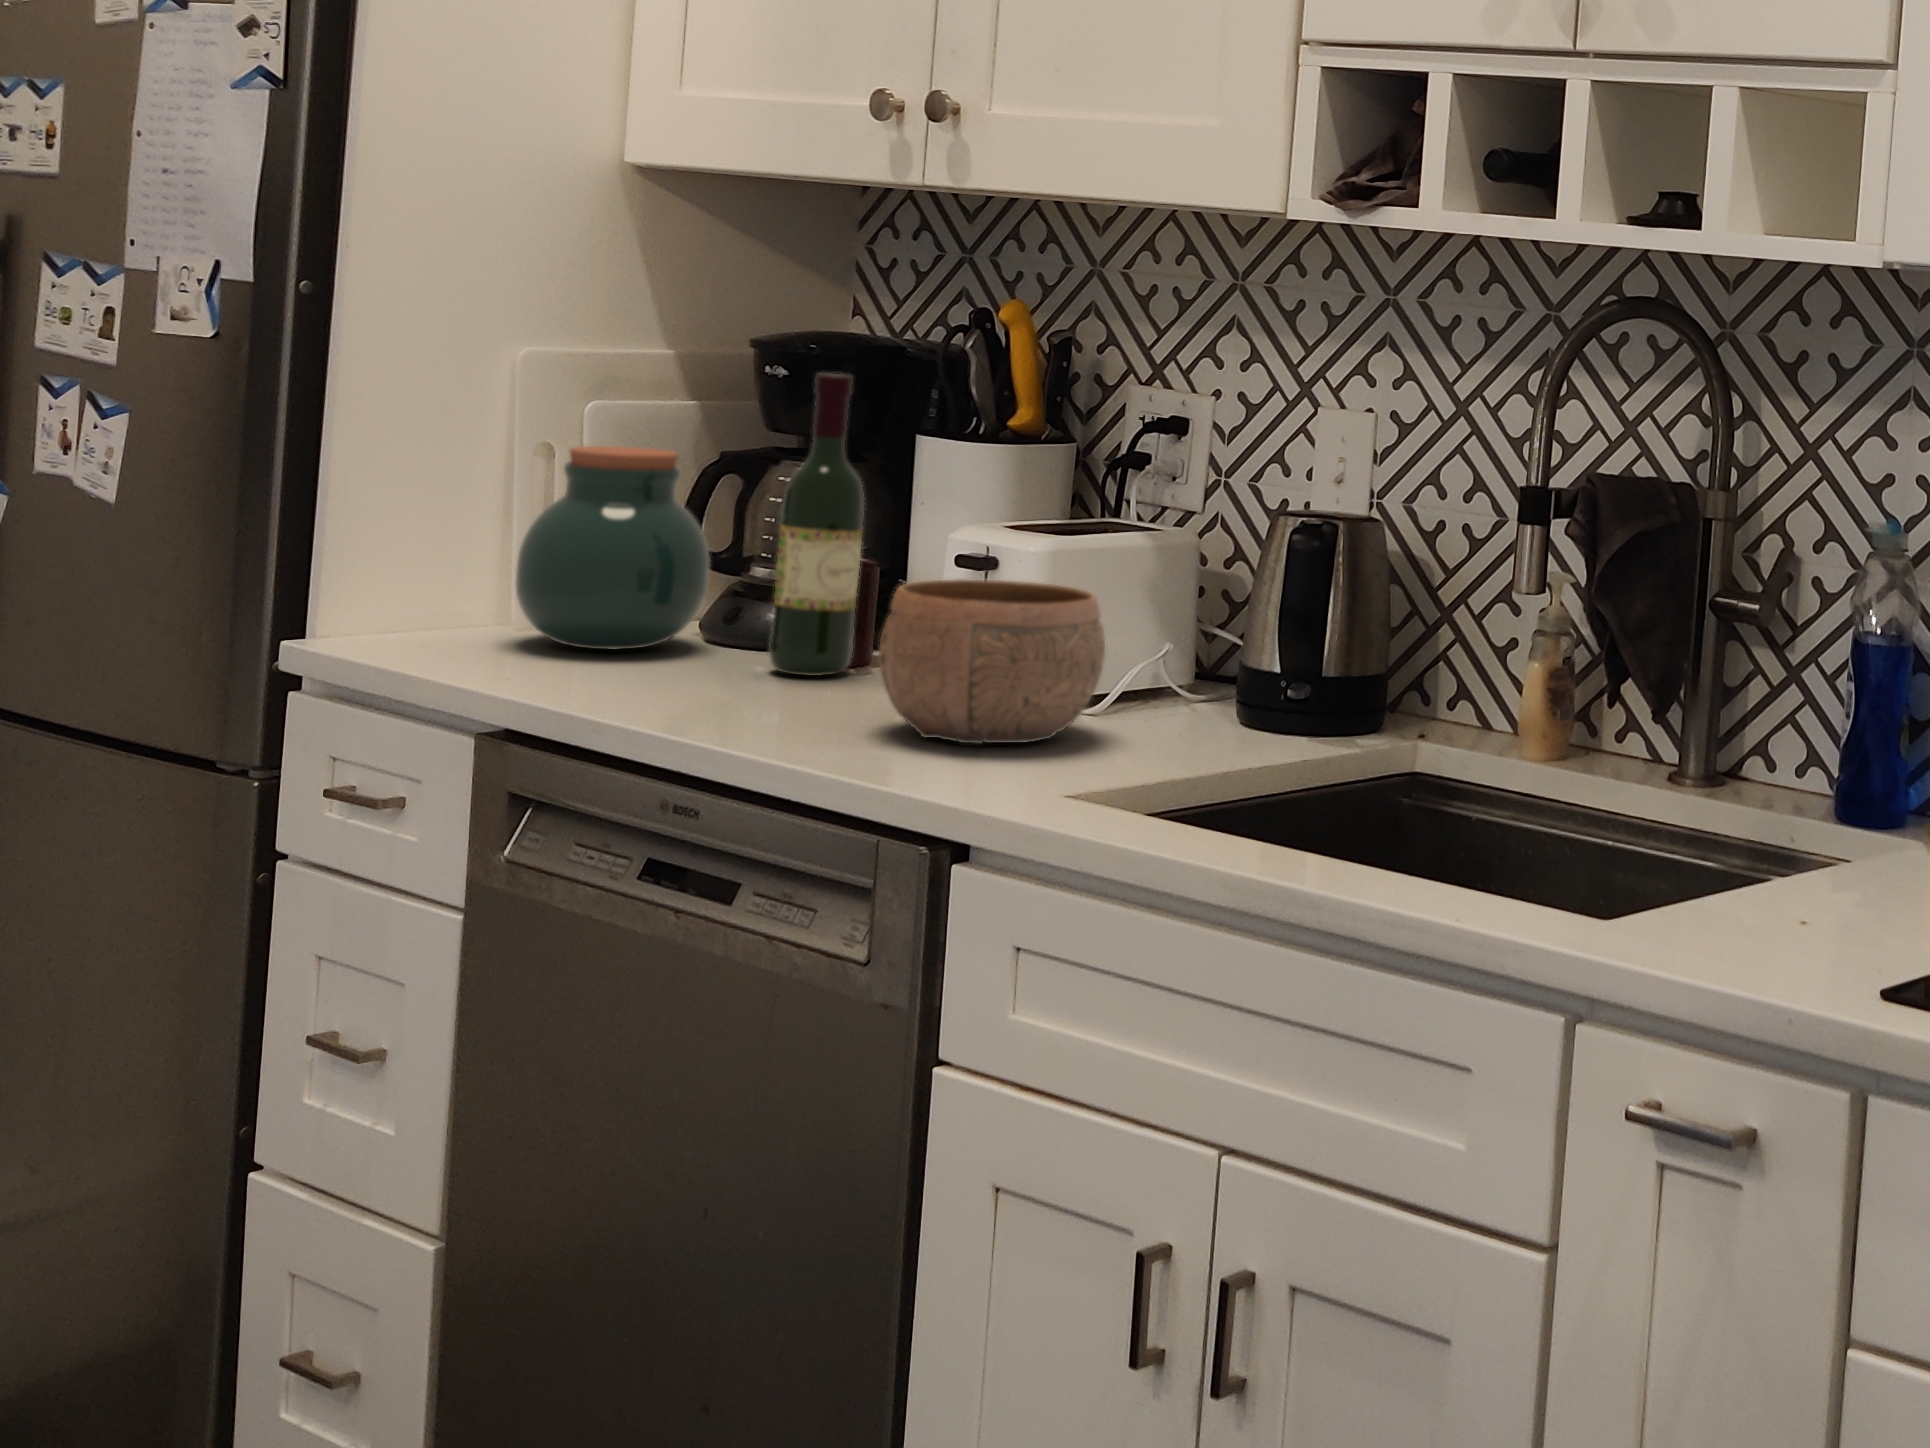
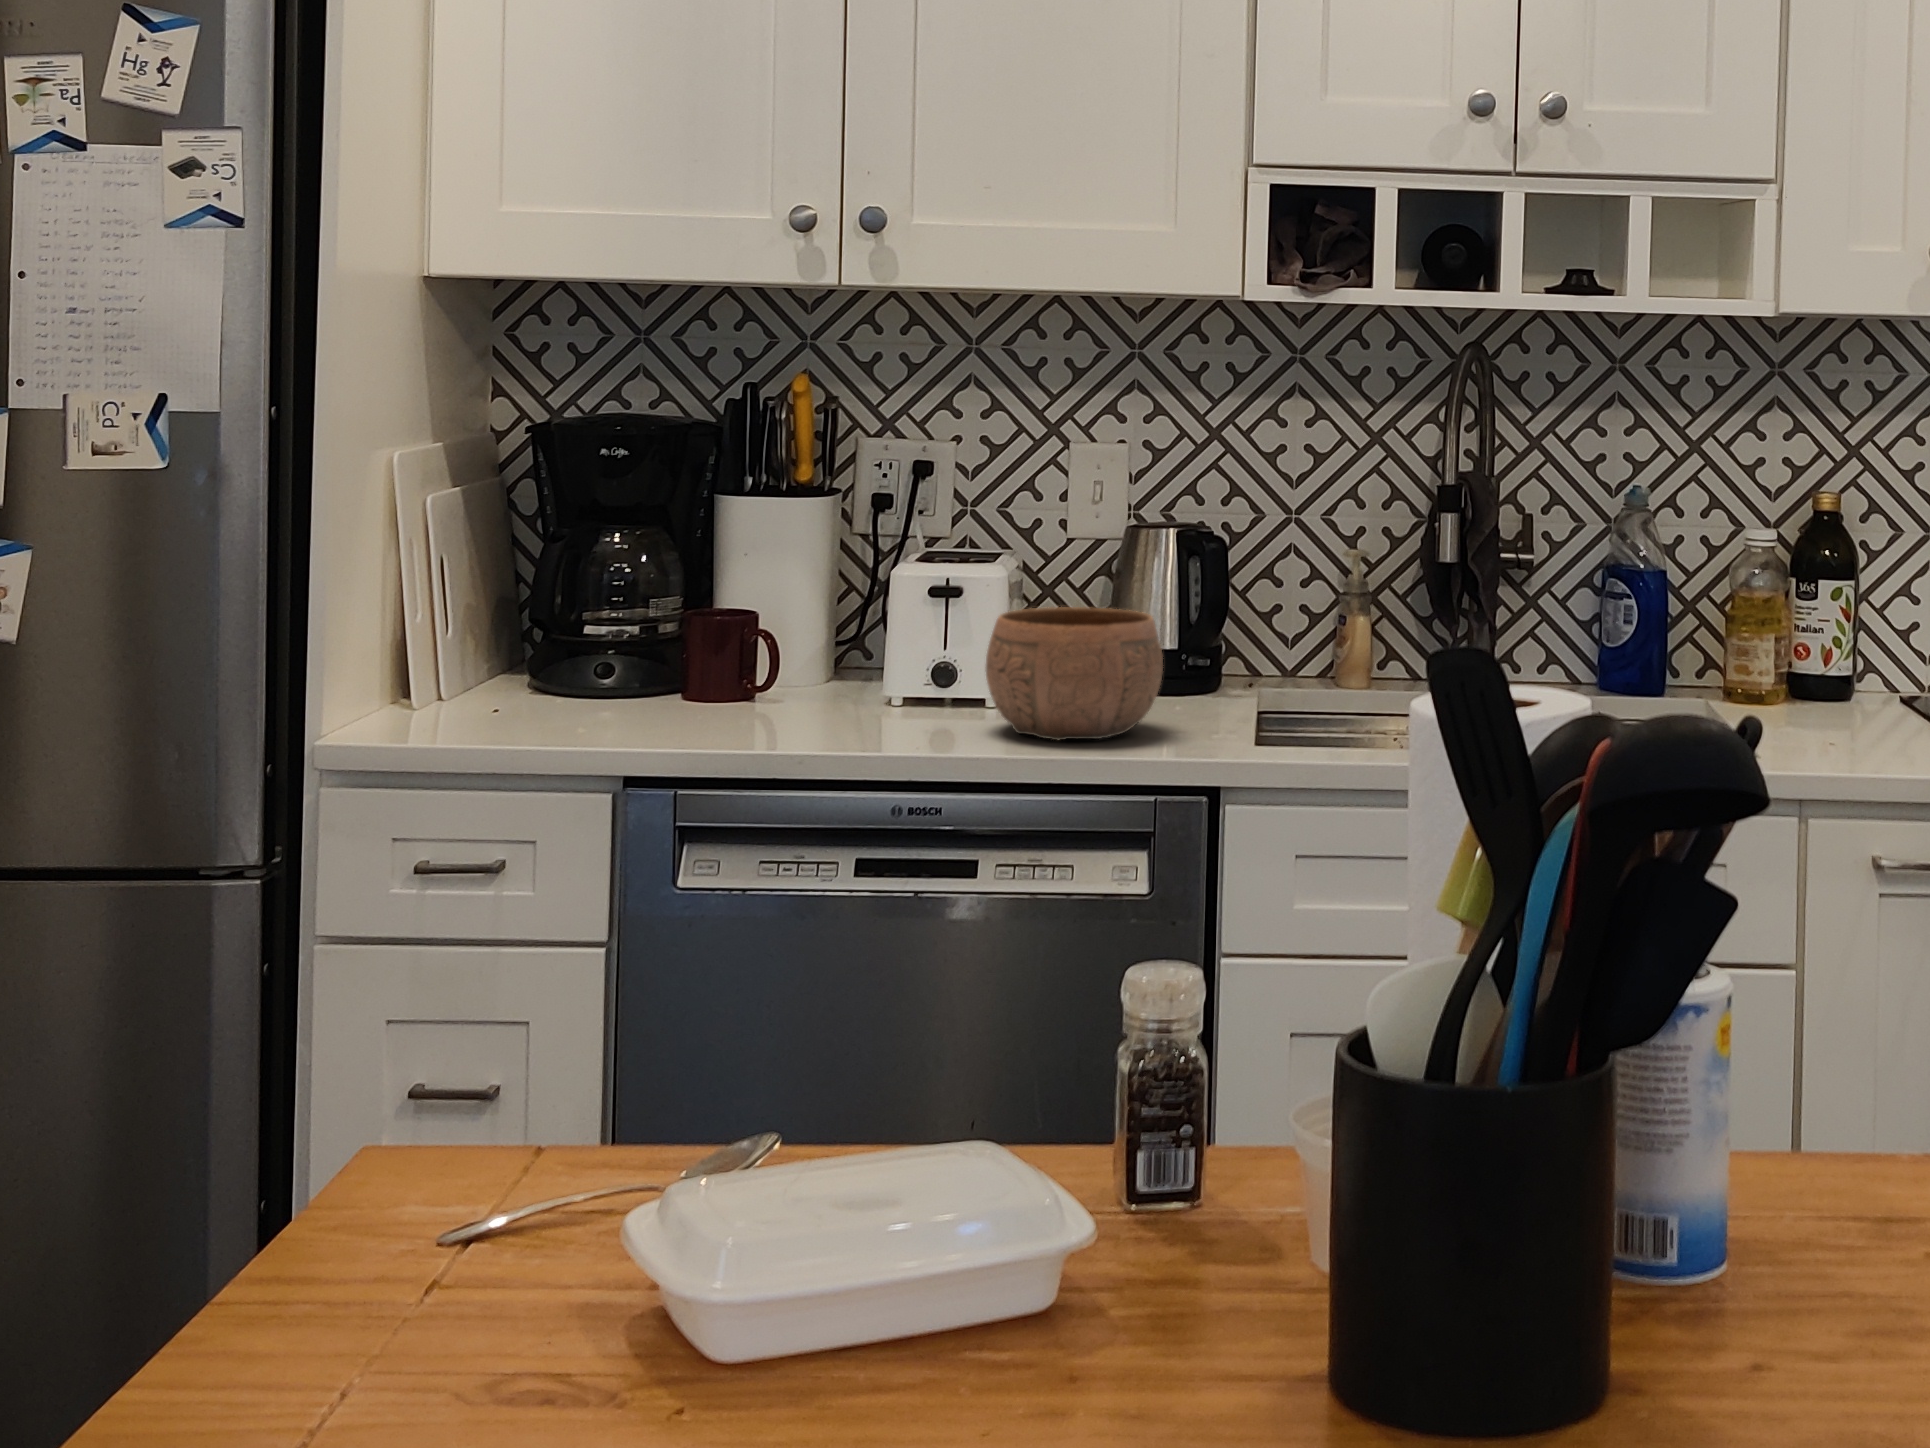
wine bottle: present [769,374,864,676] -> none [749,452,821,717]
jar: present [516,446,710,649] -> none [485,536,655,723]

